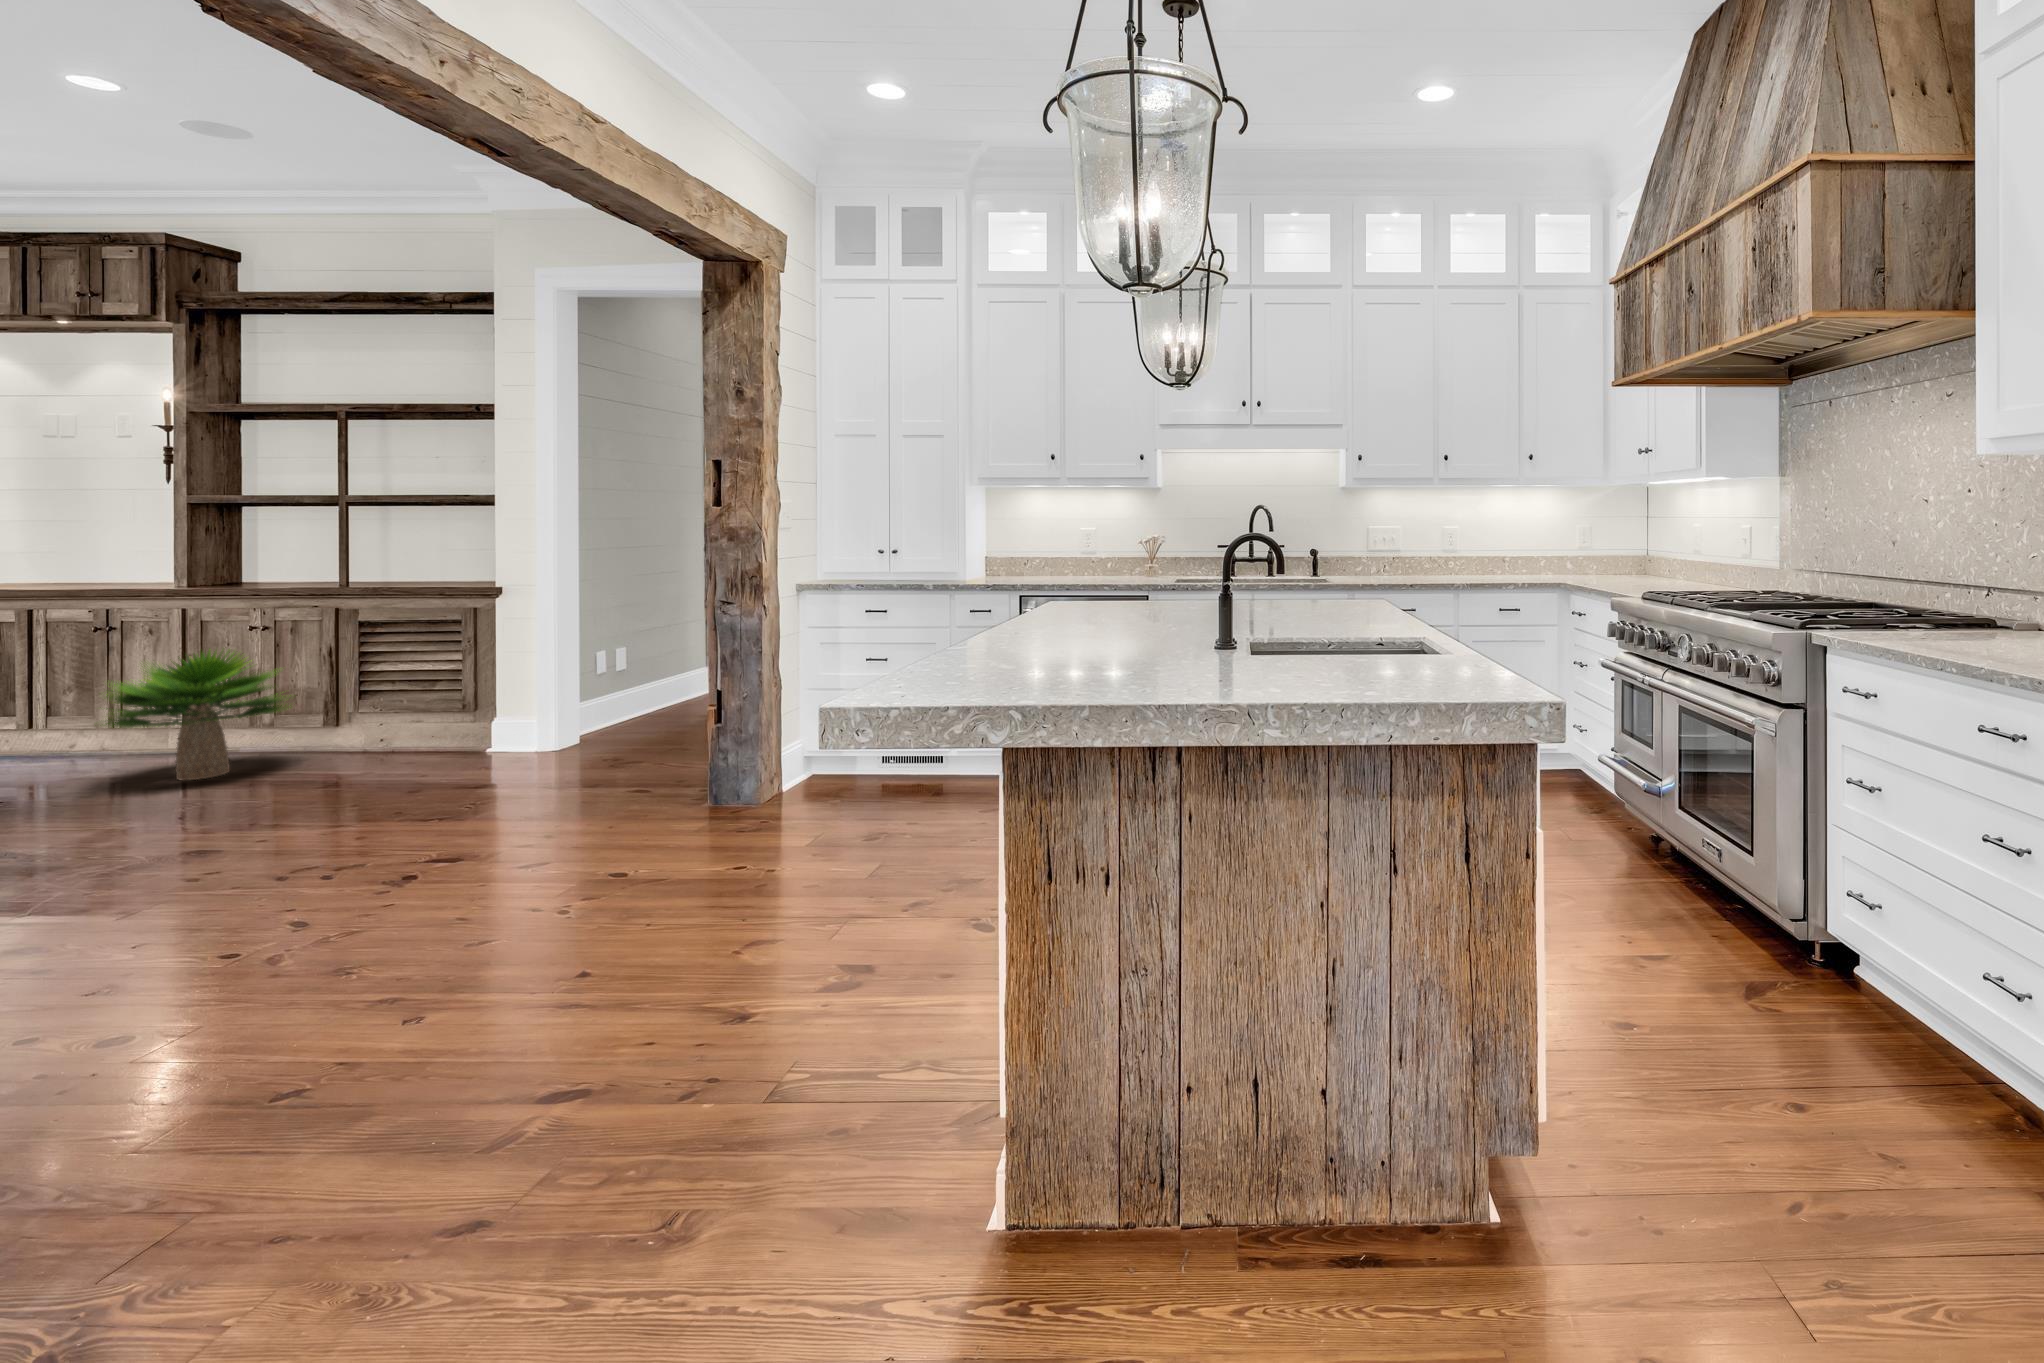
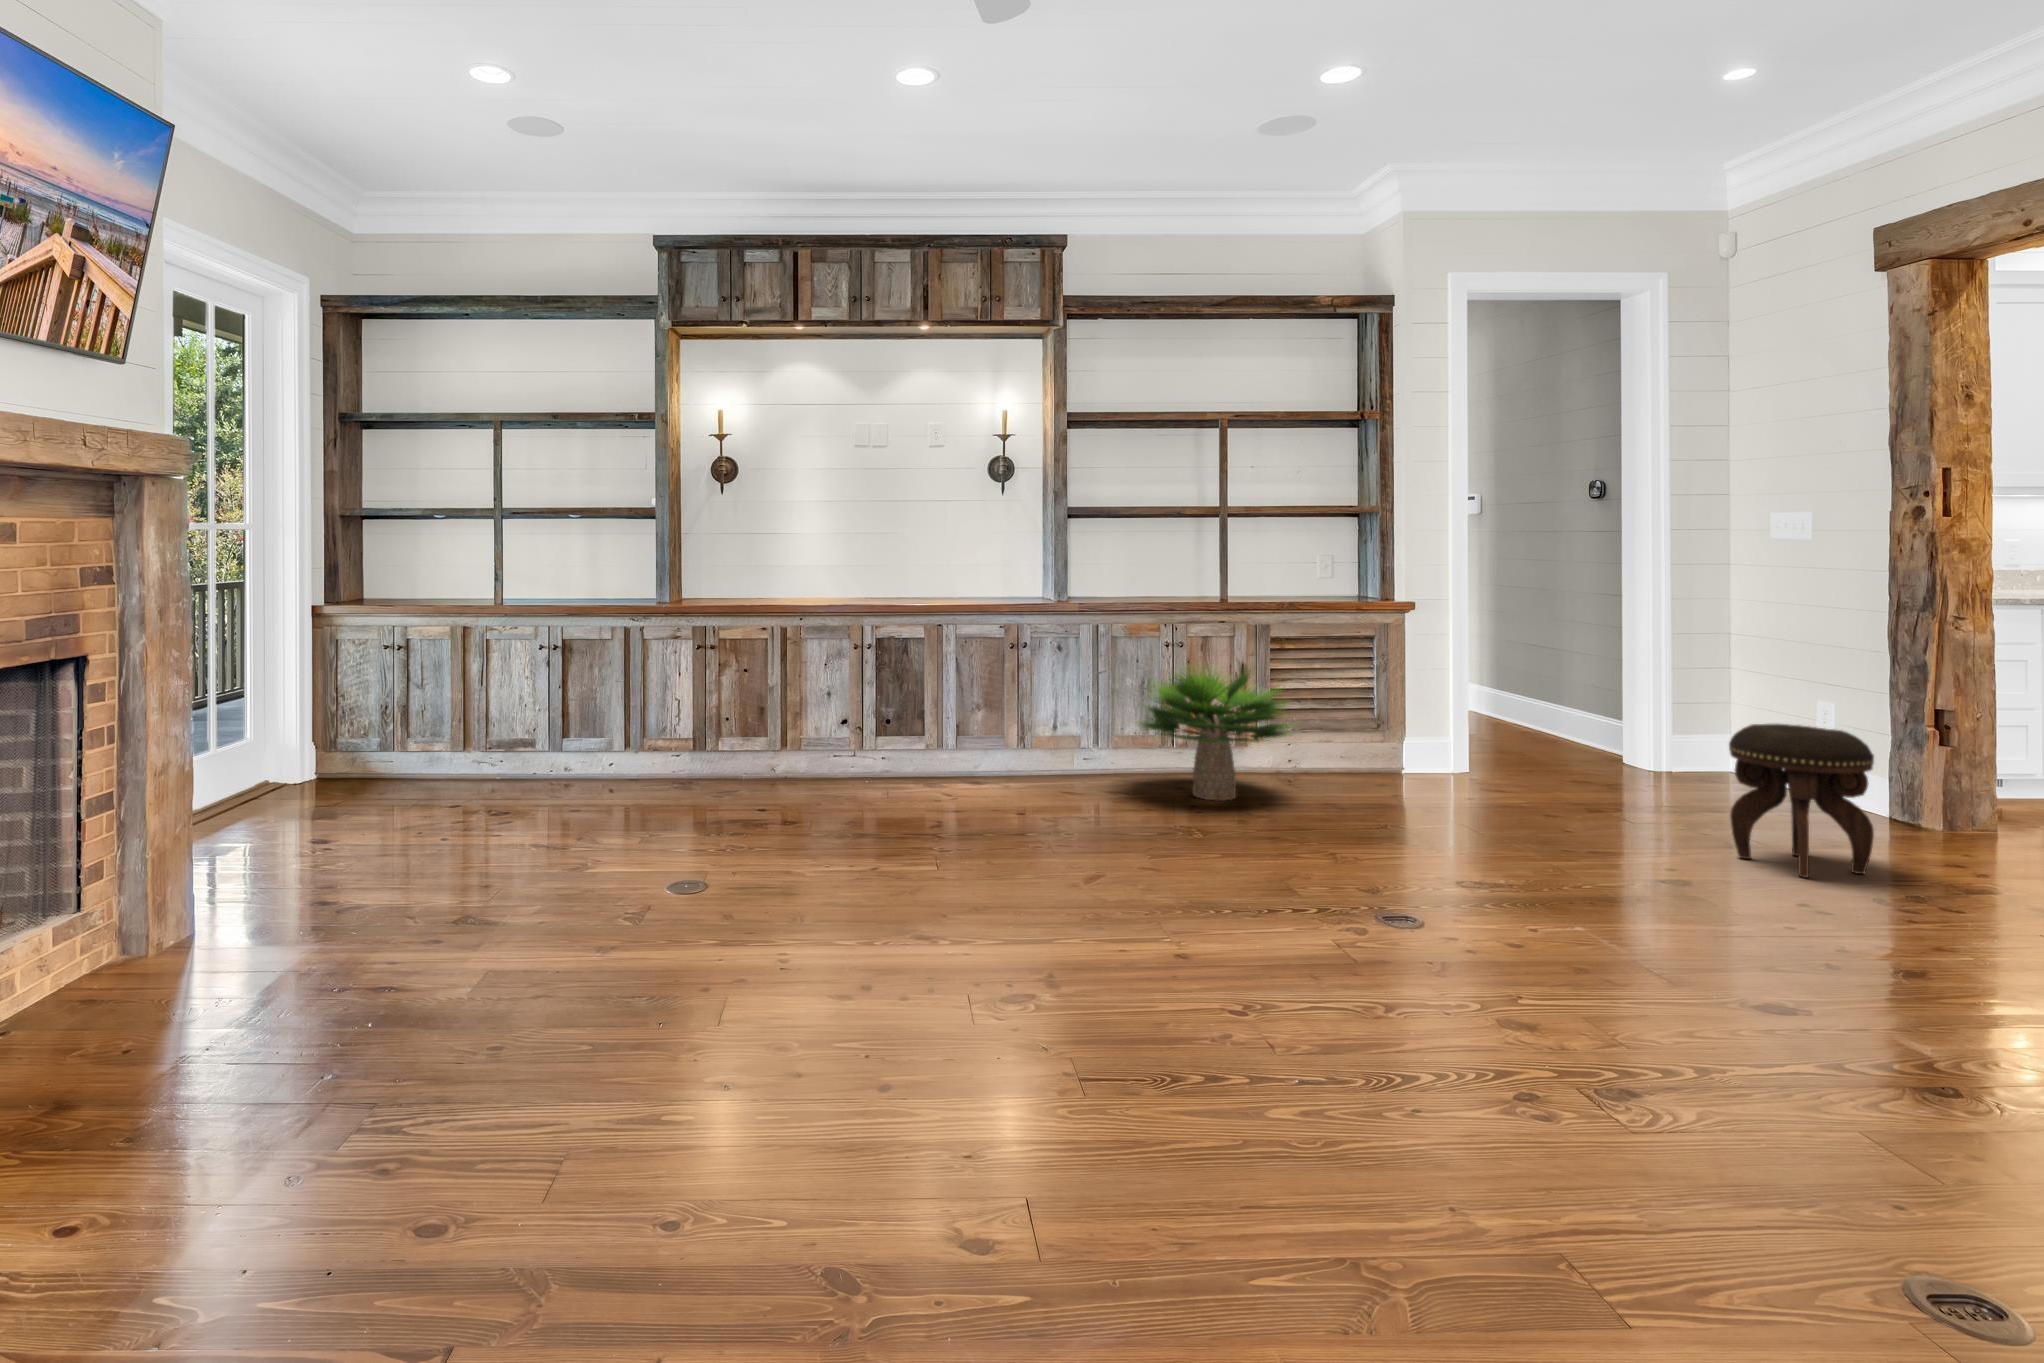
footstool: none [338,708,467,852] -> present [1729,724,1874,878]

